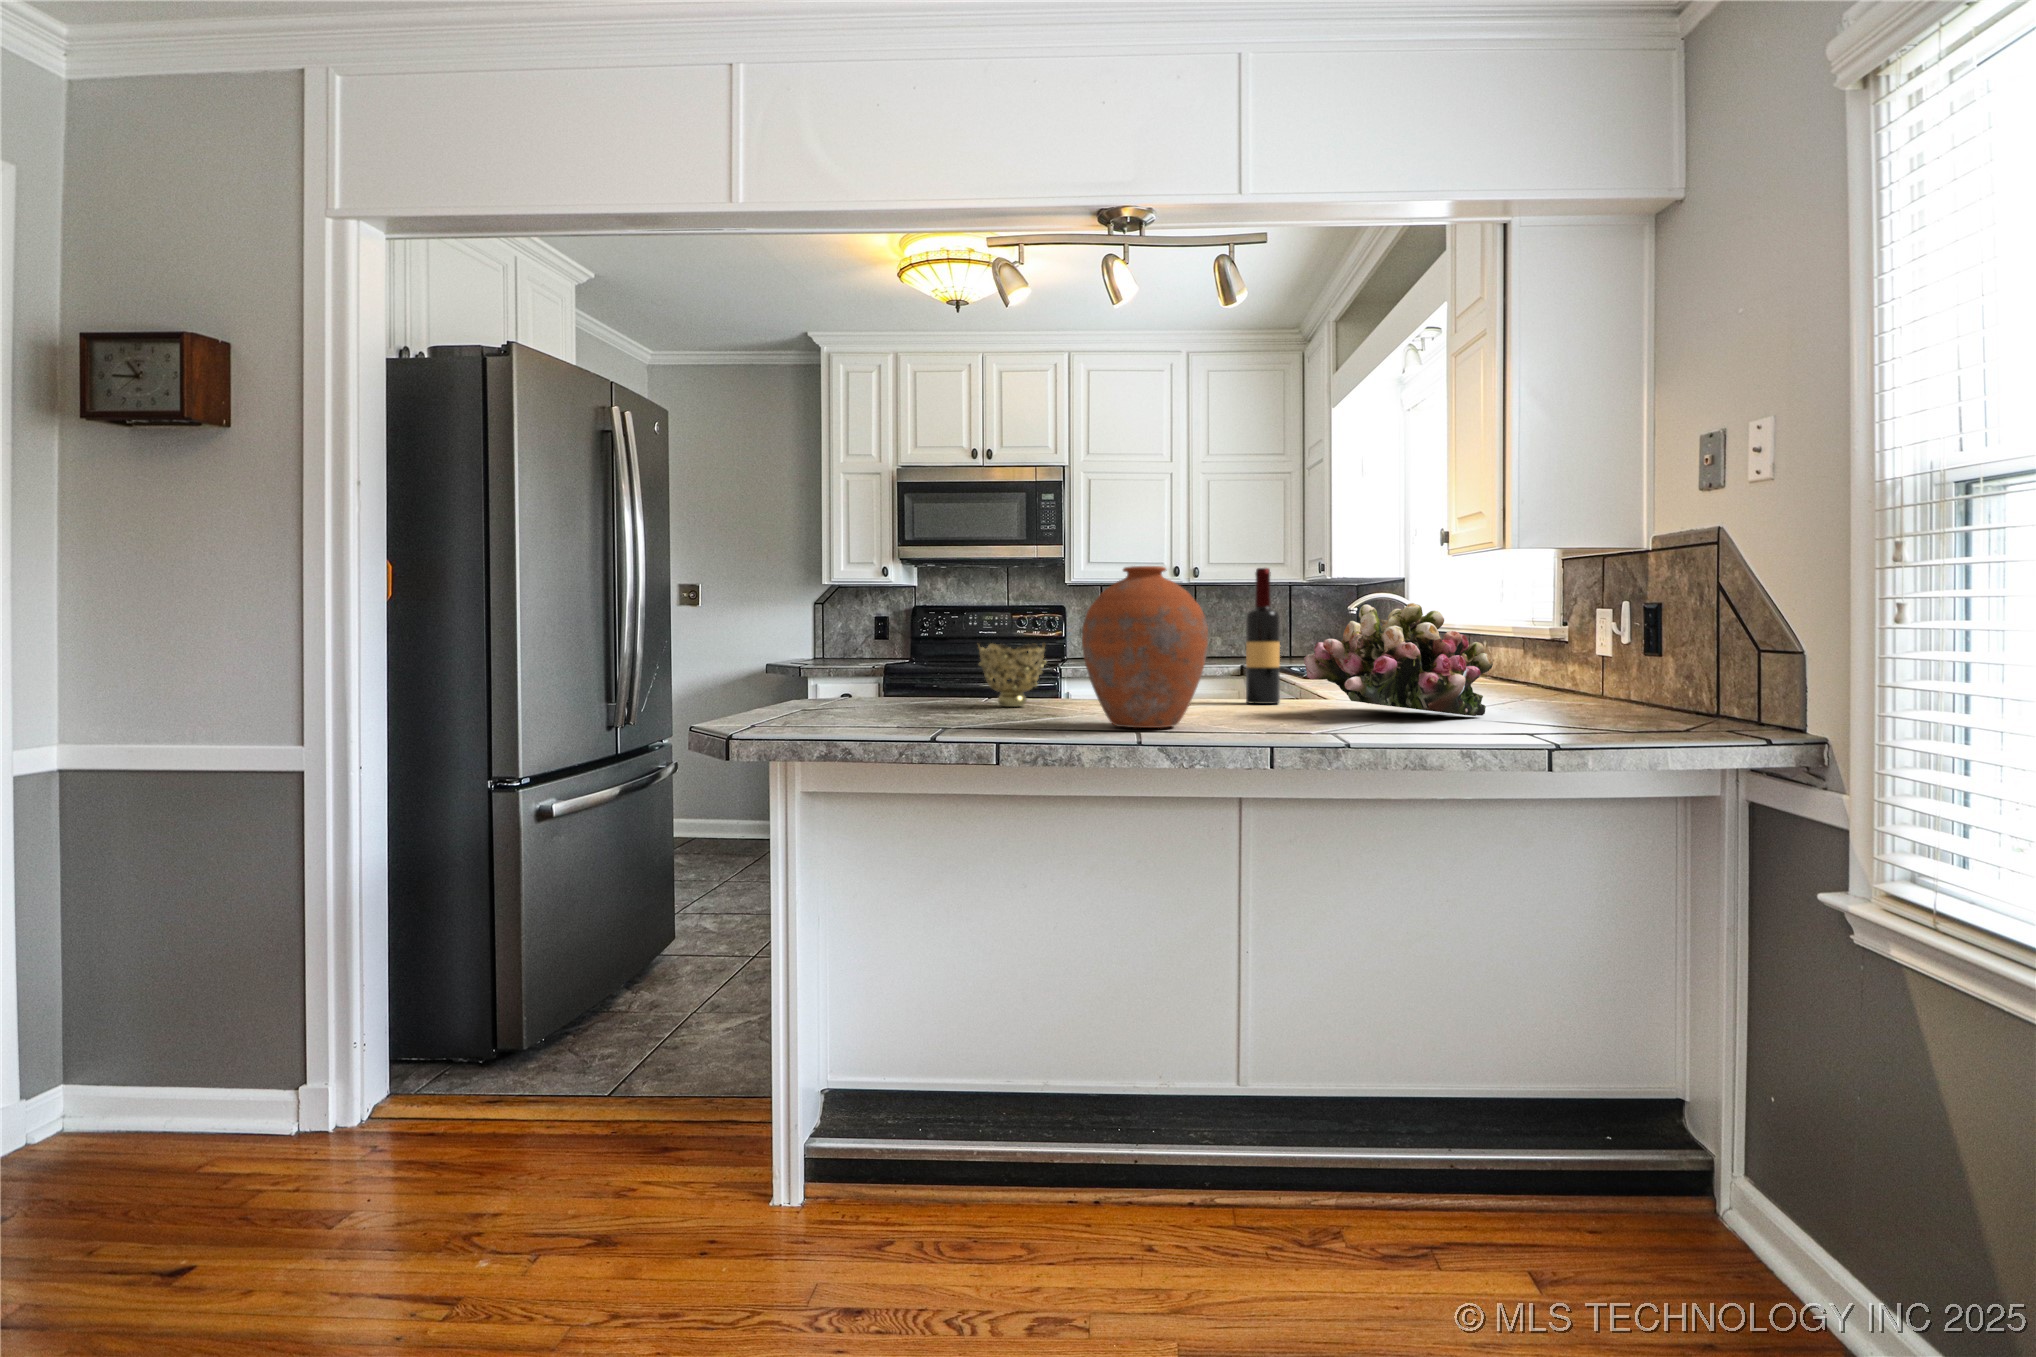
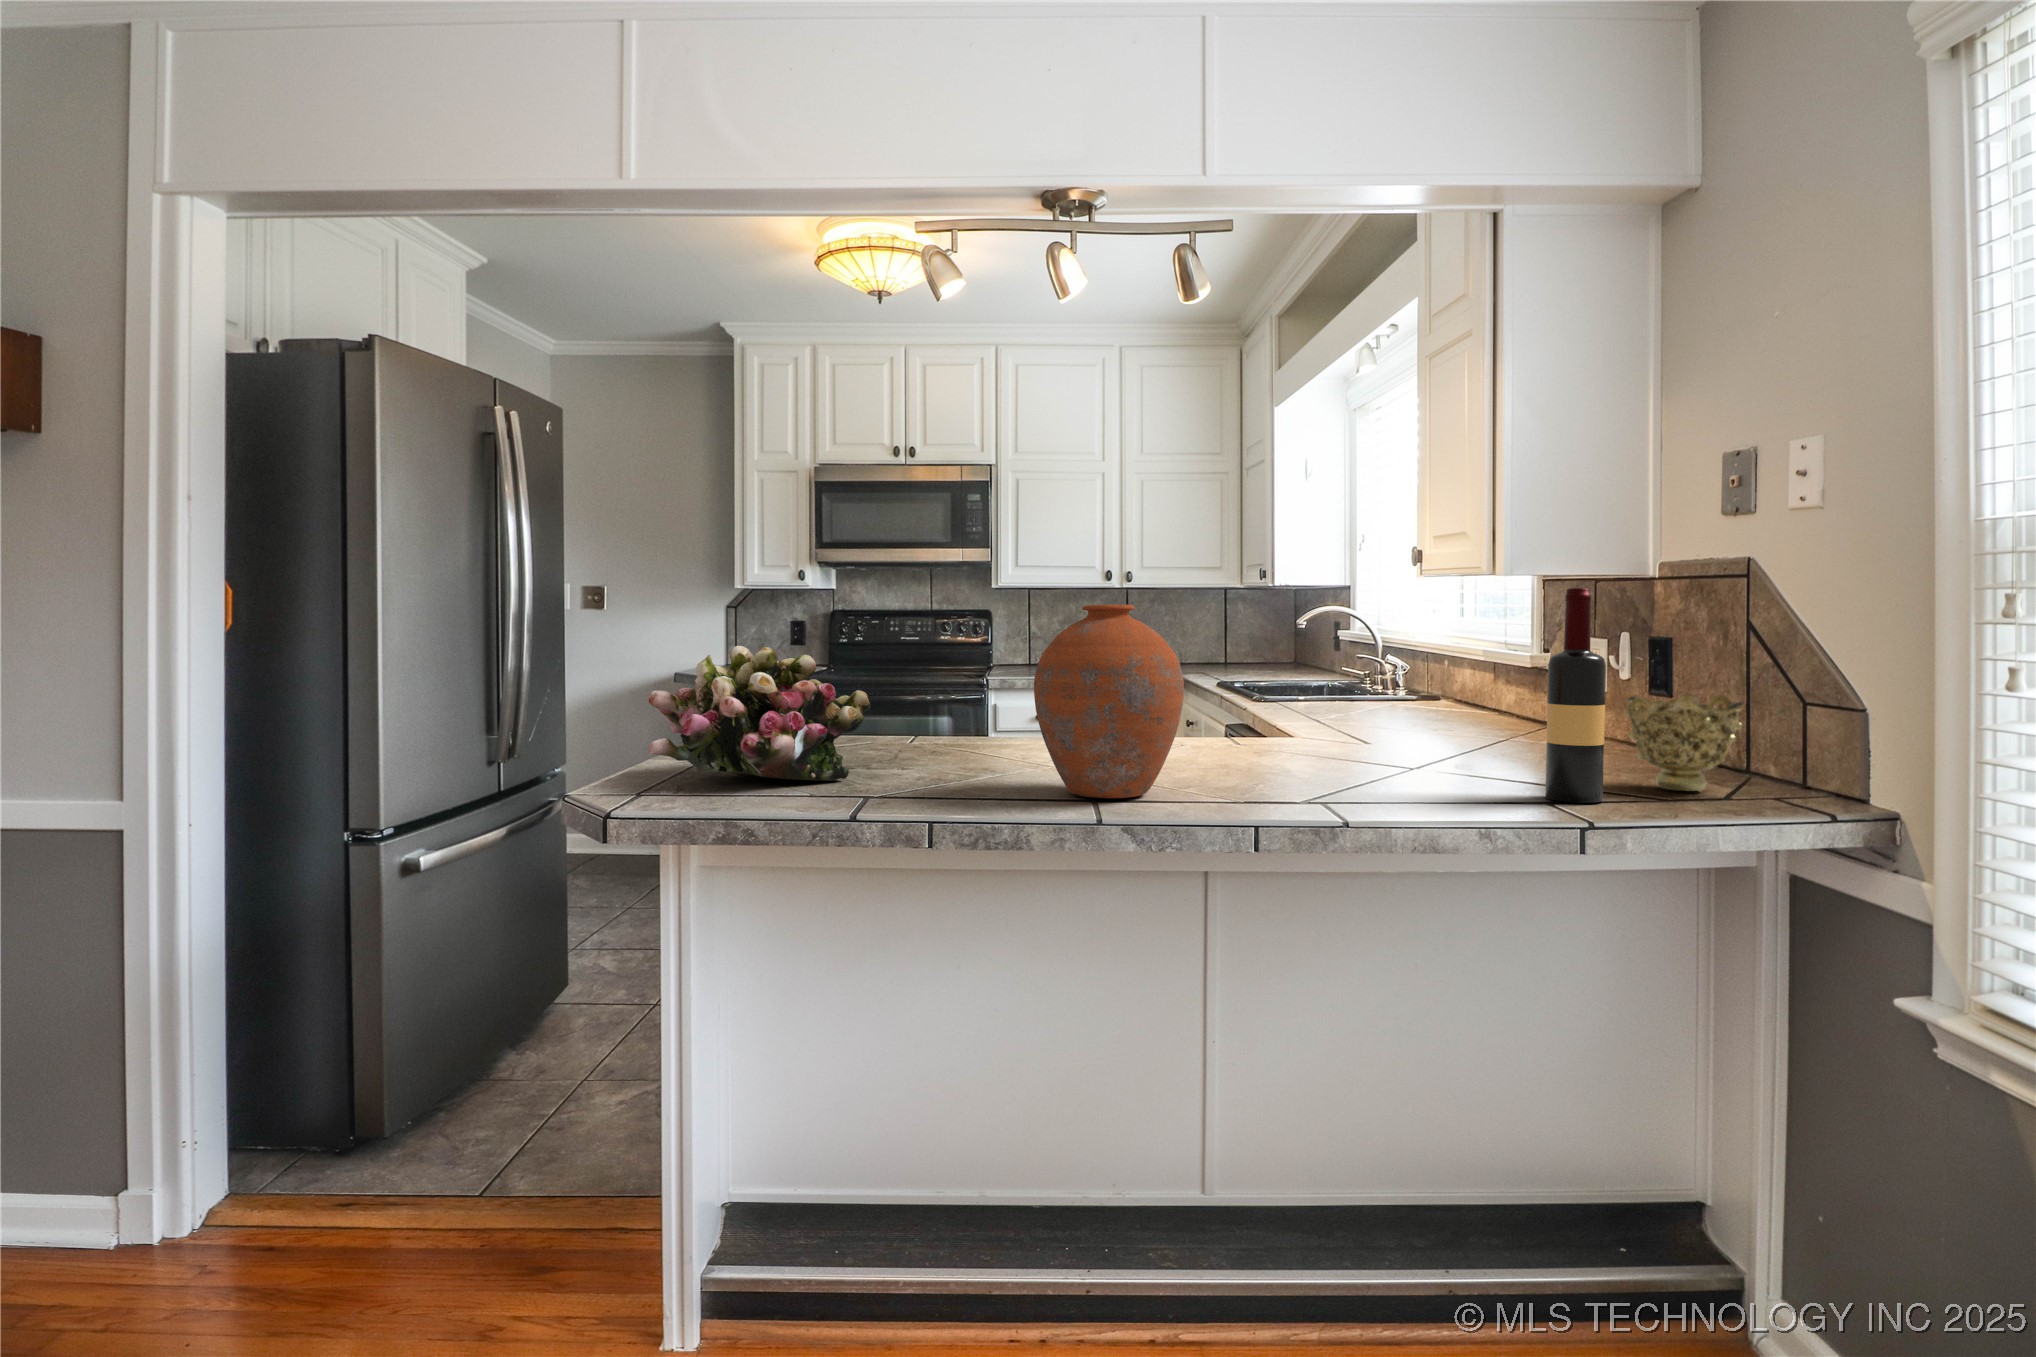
wine bottle: present [1246,568,1280,704] -> present [1545,588,1606,803]
flower arrangement: present [1304,603,1493,716] -> present [648,646,871,781]
decorative bowl: present [978,643,1046,707] -> present [1625,694,1743,791]

